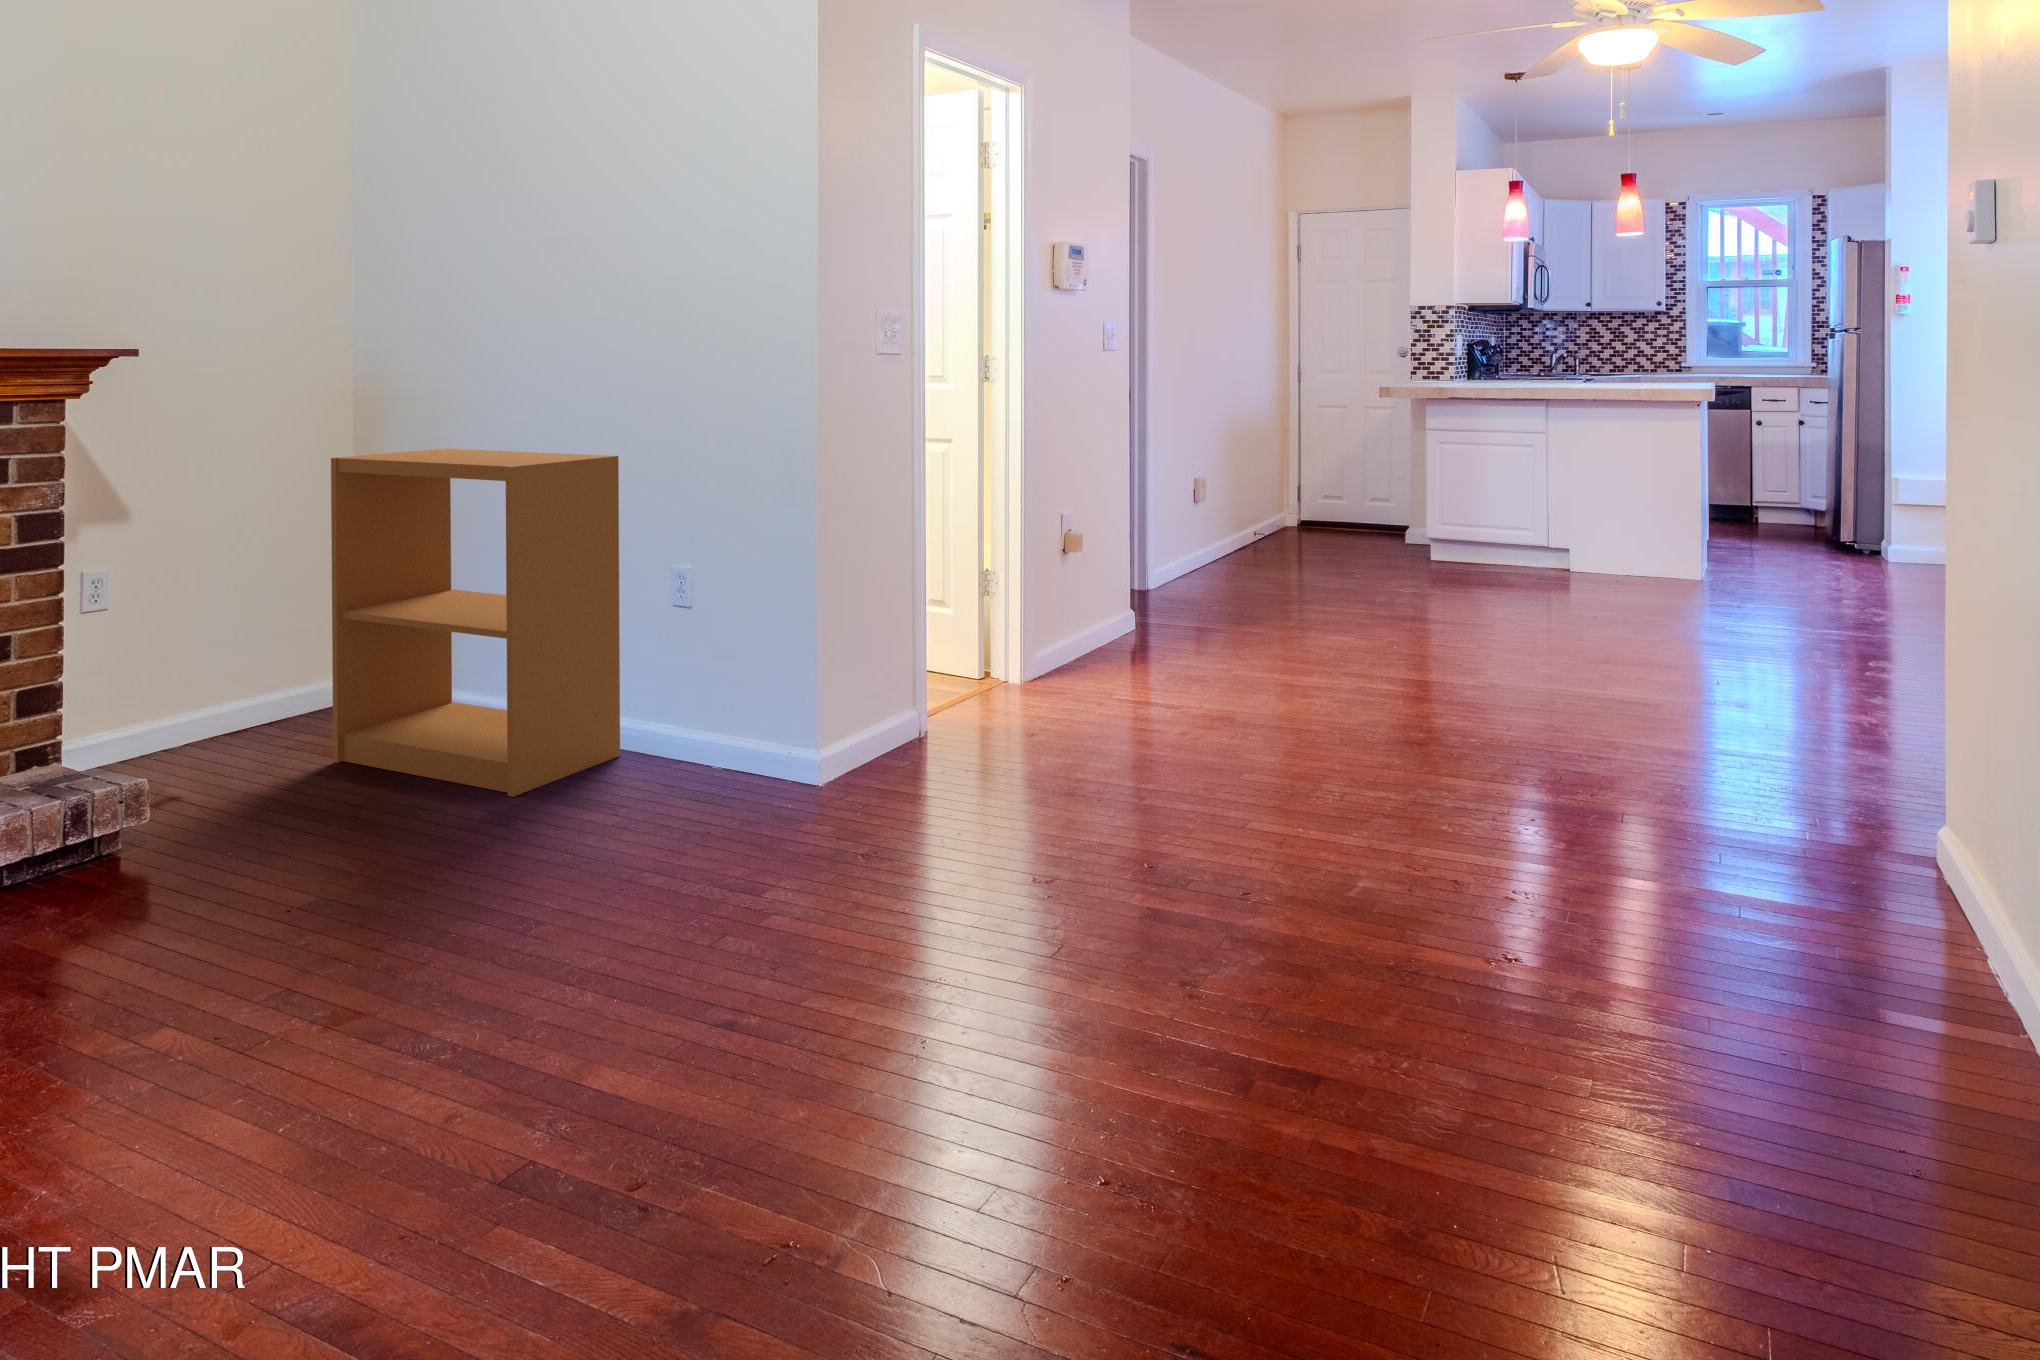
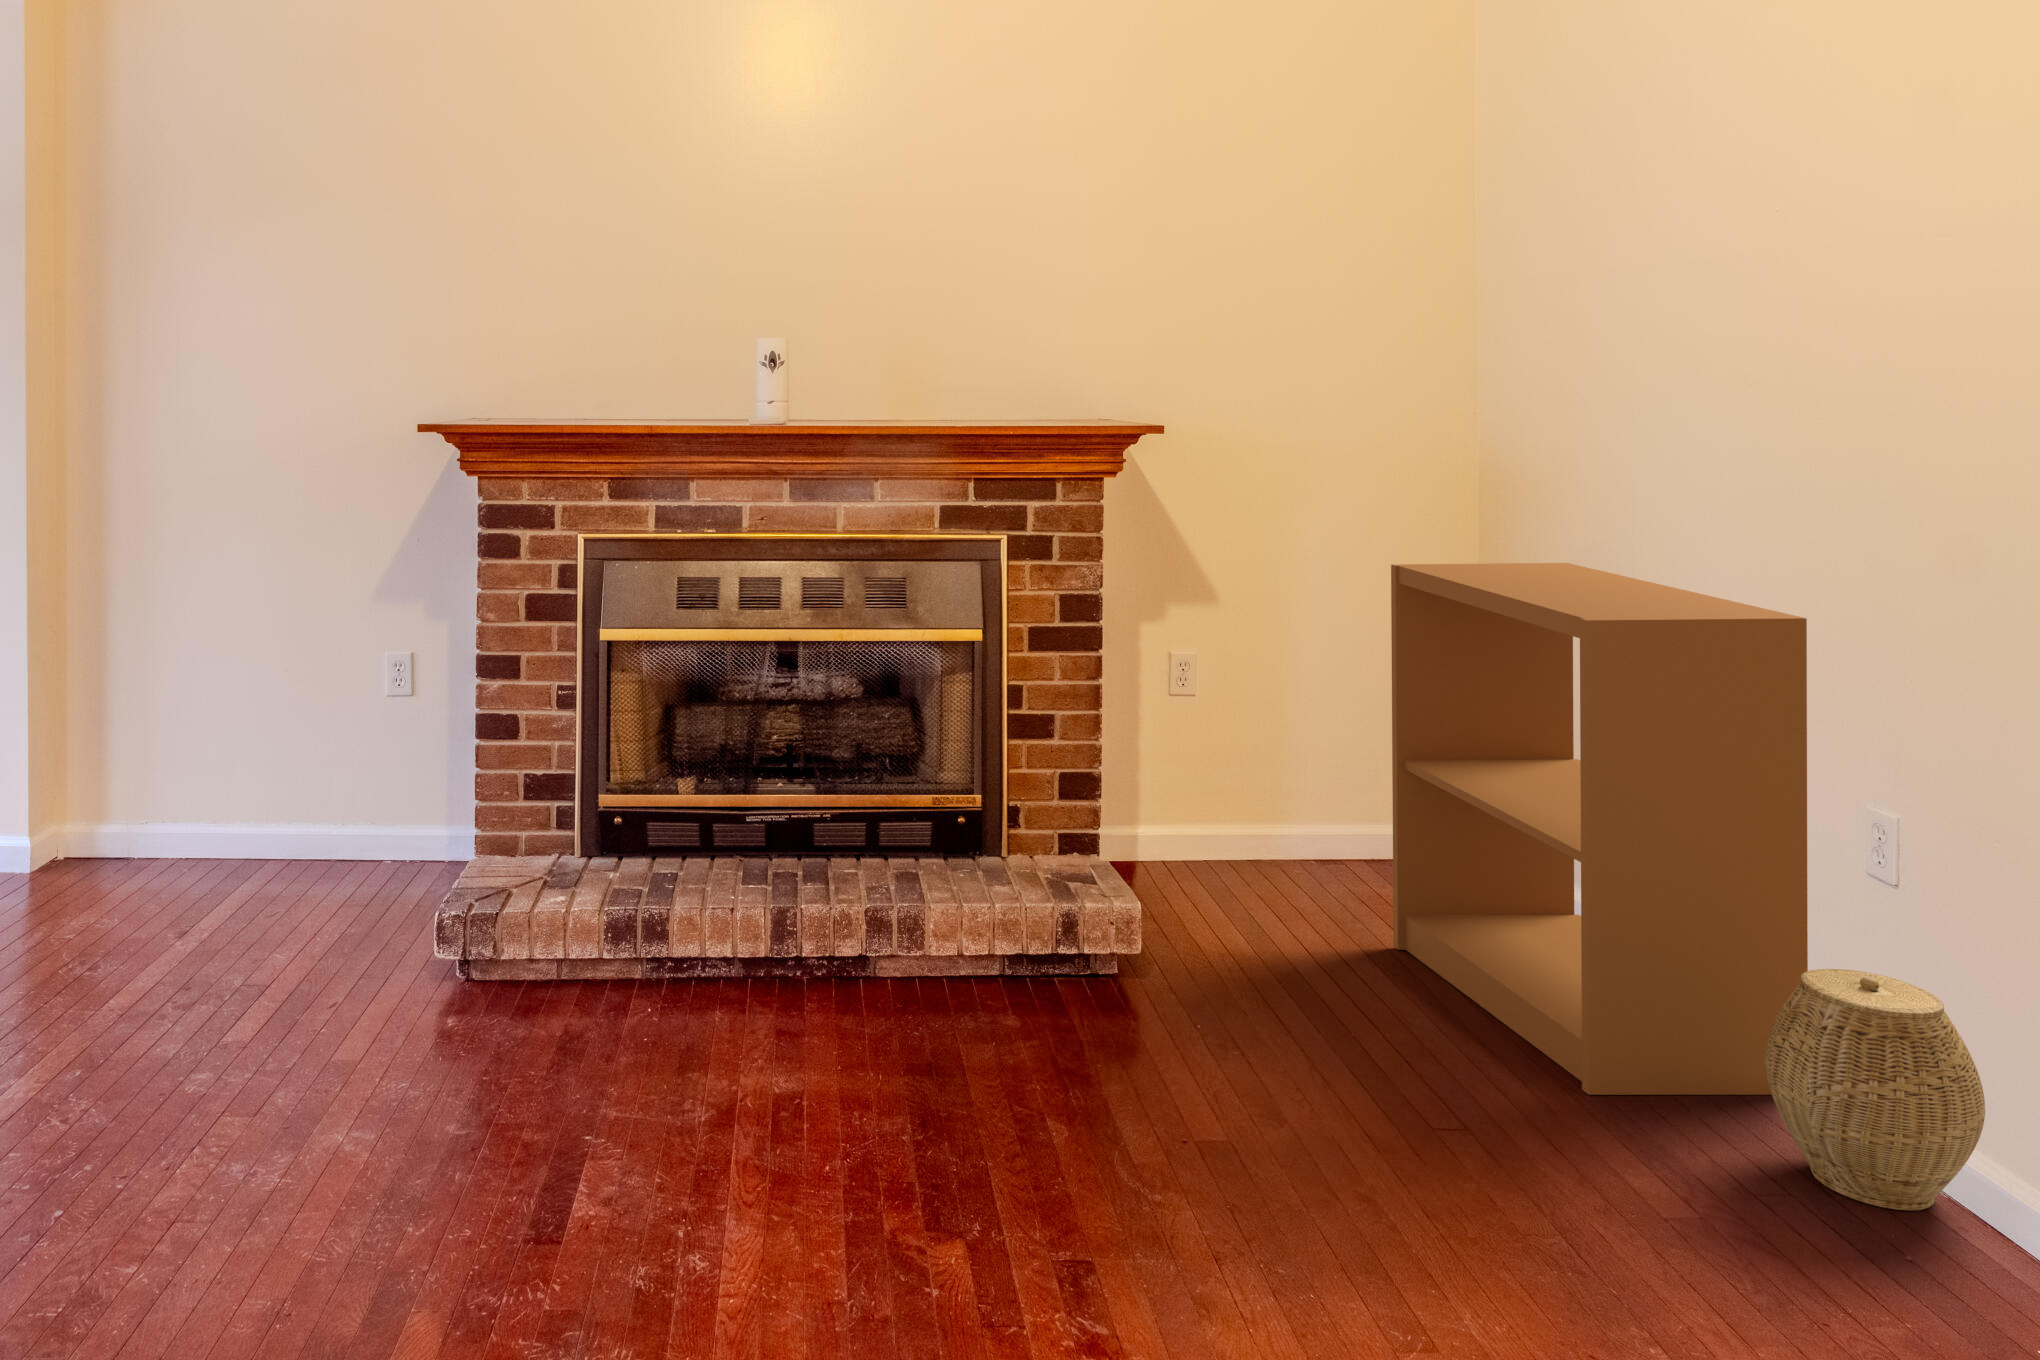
woven basket: none [619,659,724,793] -> present [1765,969,1985,1210]

